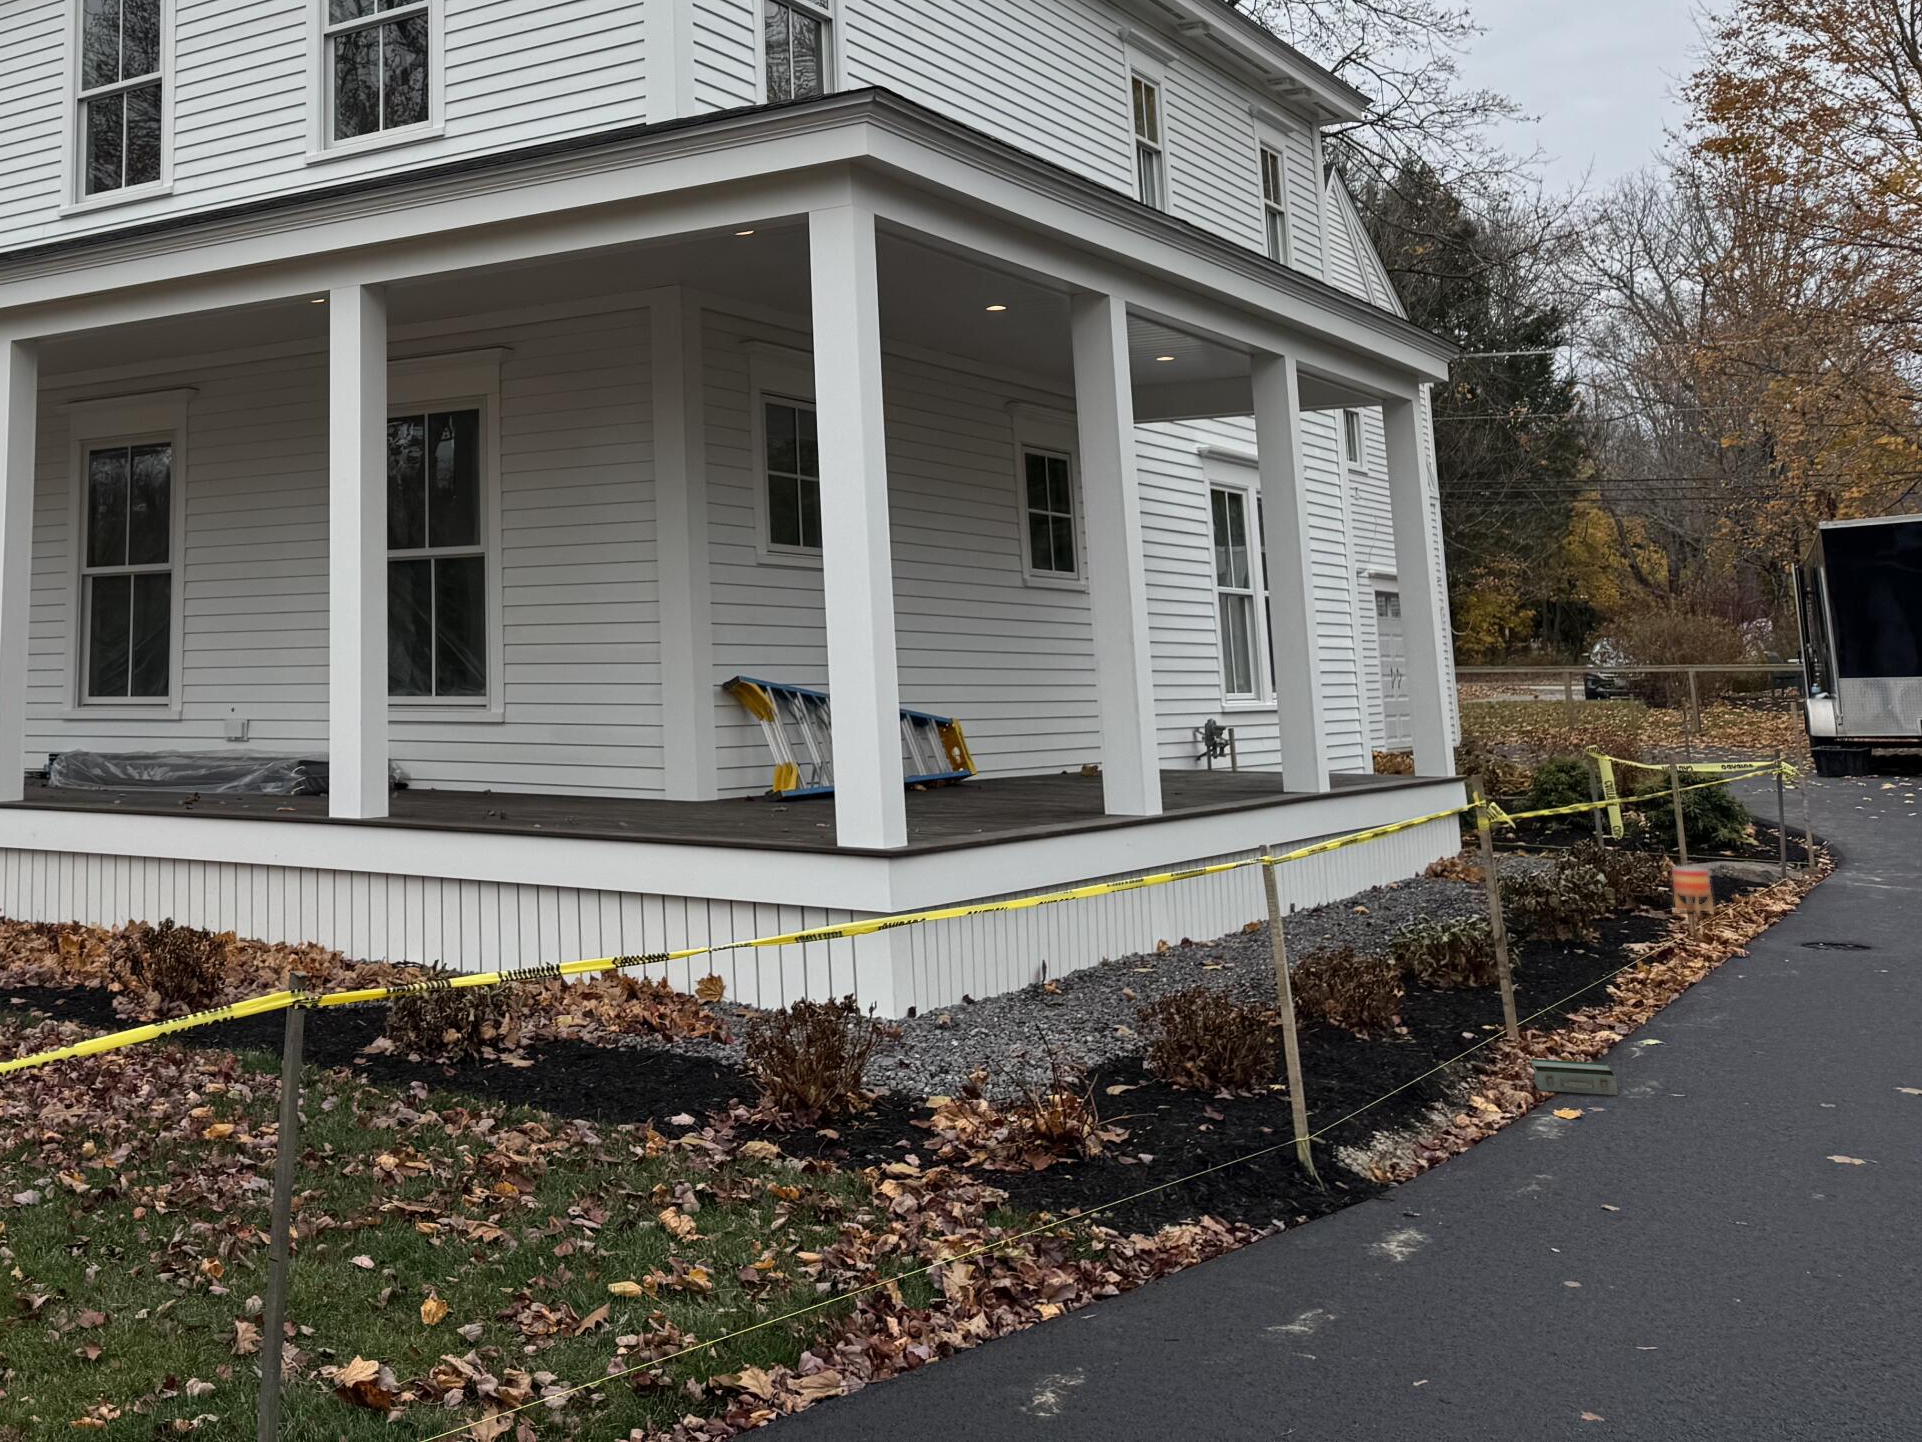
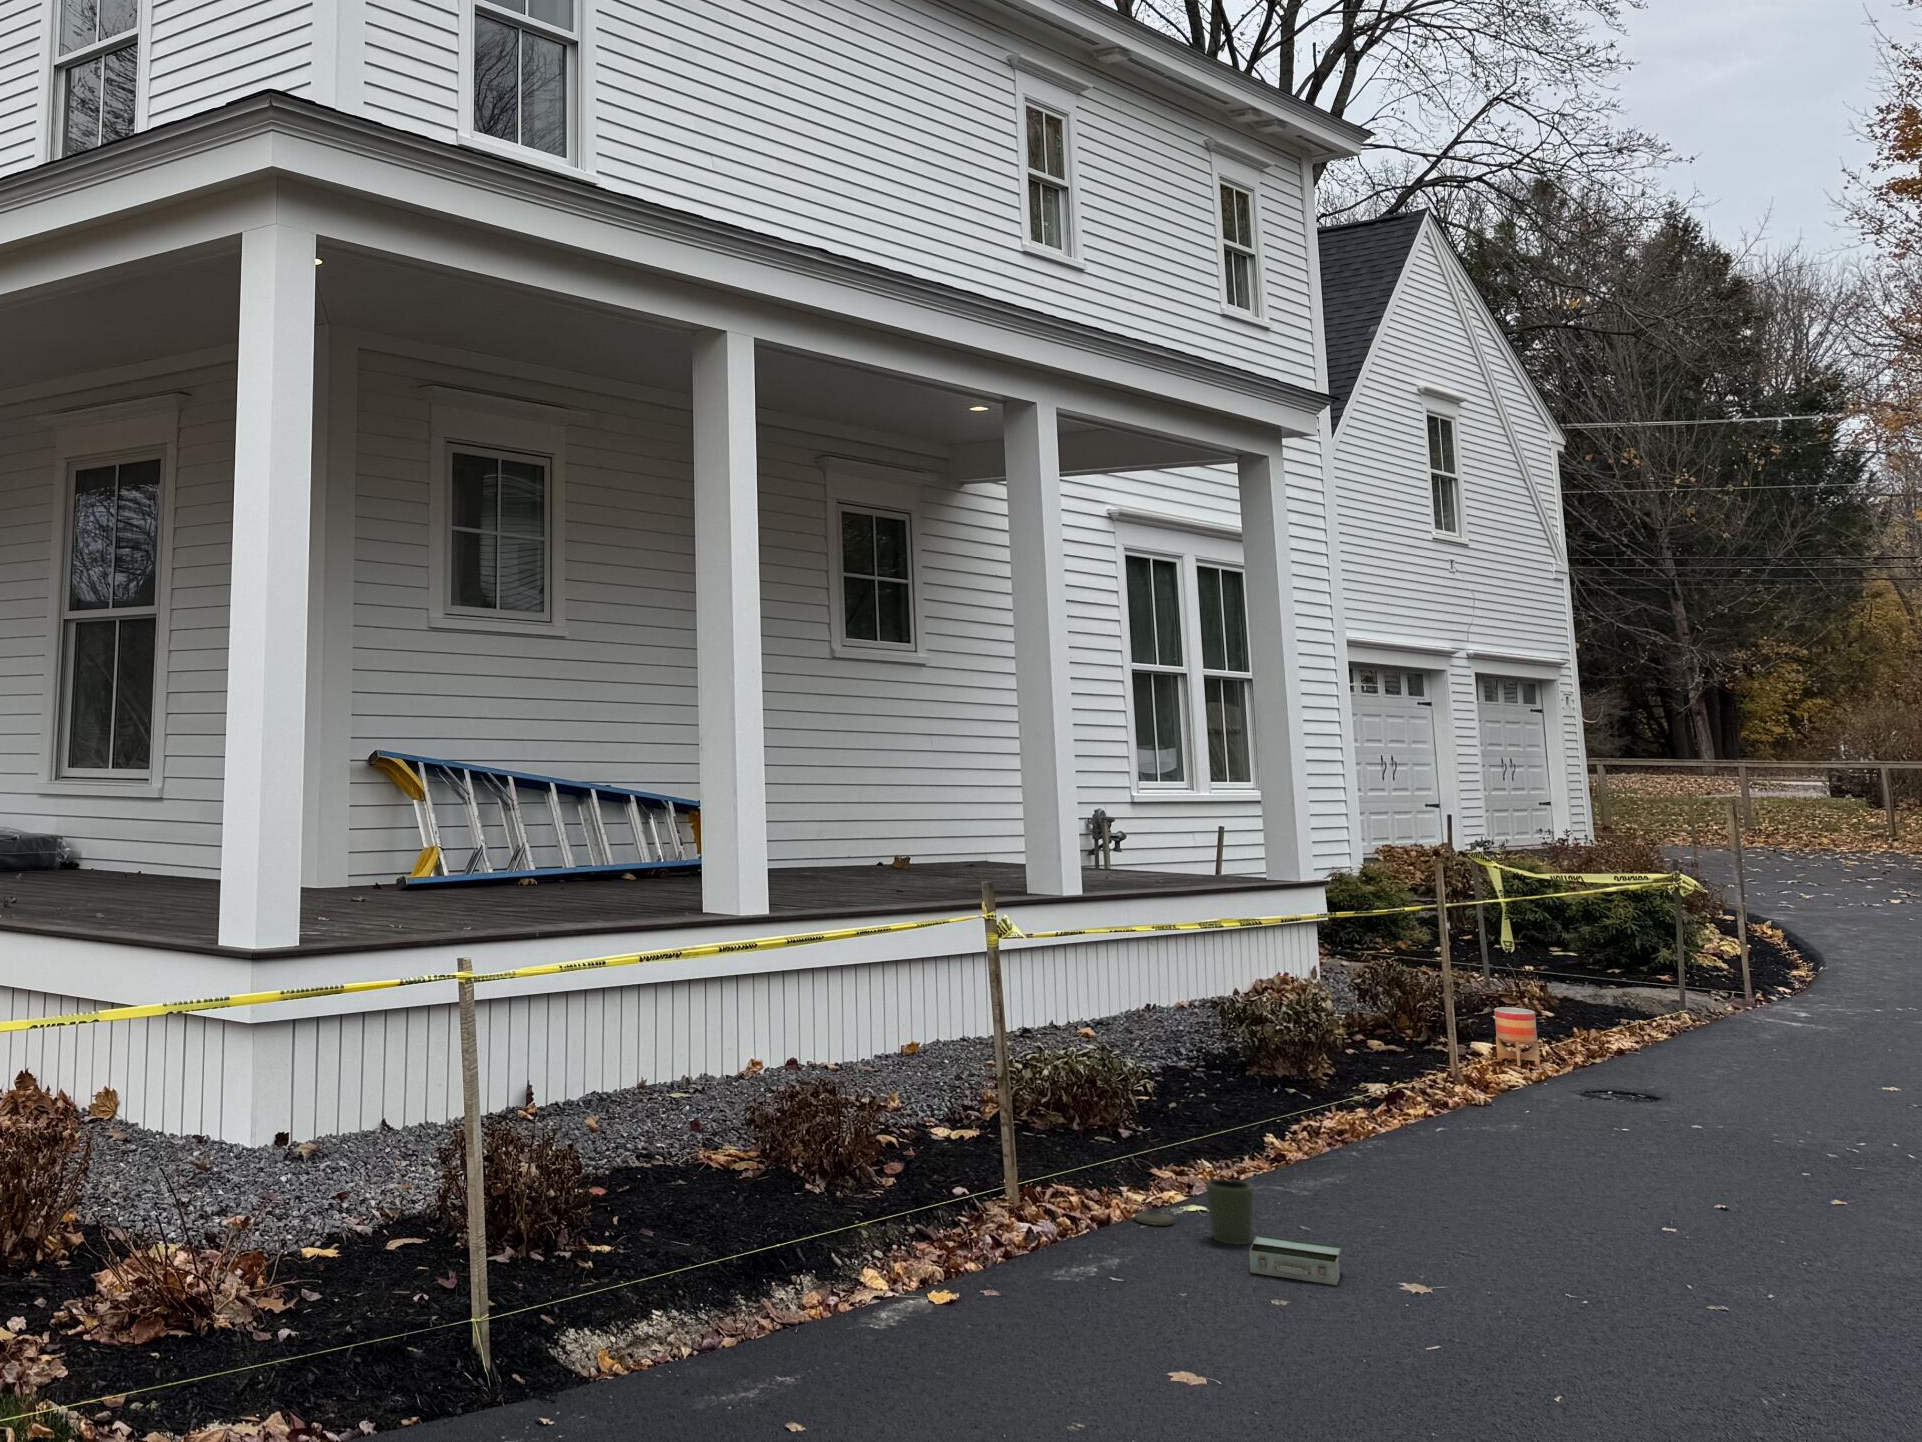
trash can: none [1603,1006,1725,1061] -> present [1135,1179,1253,1245]
toolbox: present [1530,1059,1618,1095] -> present [1249,1235,1341,1285]

